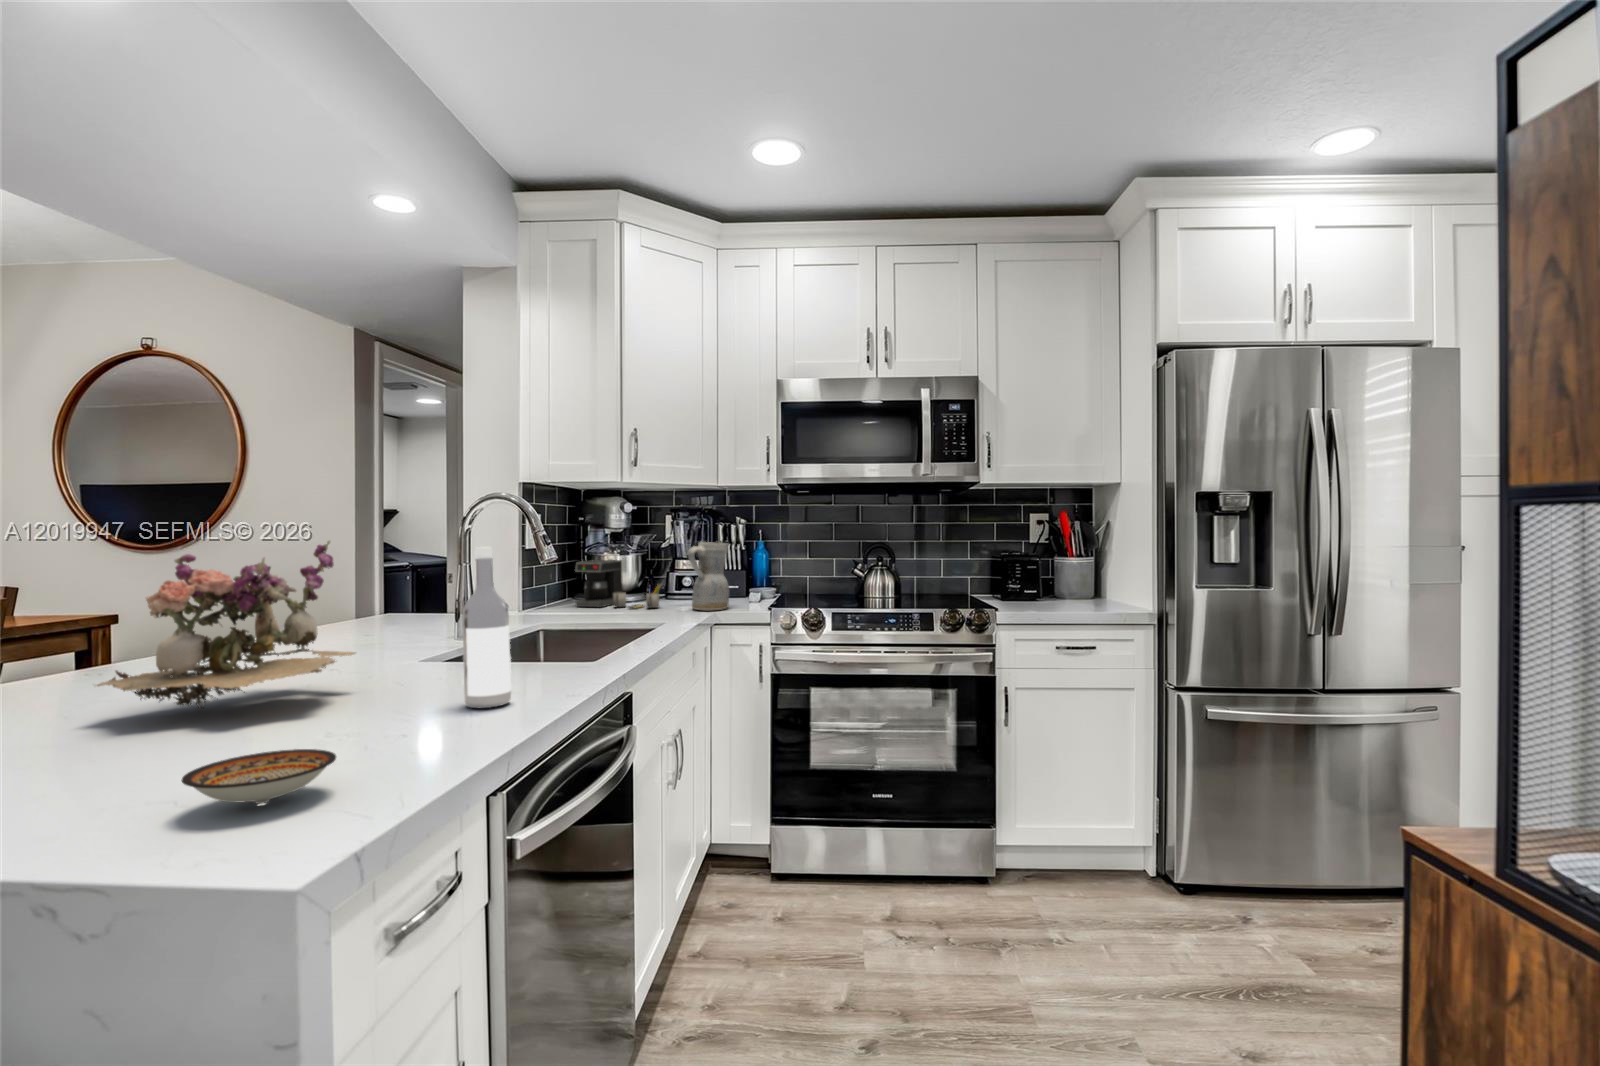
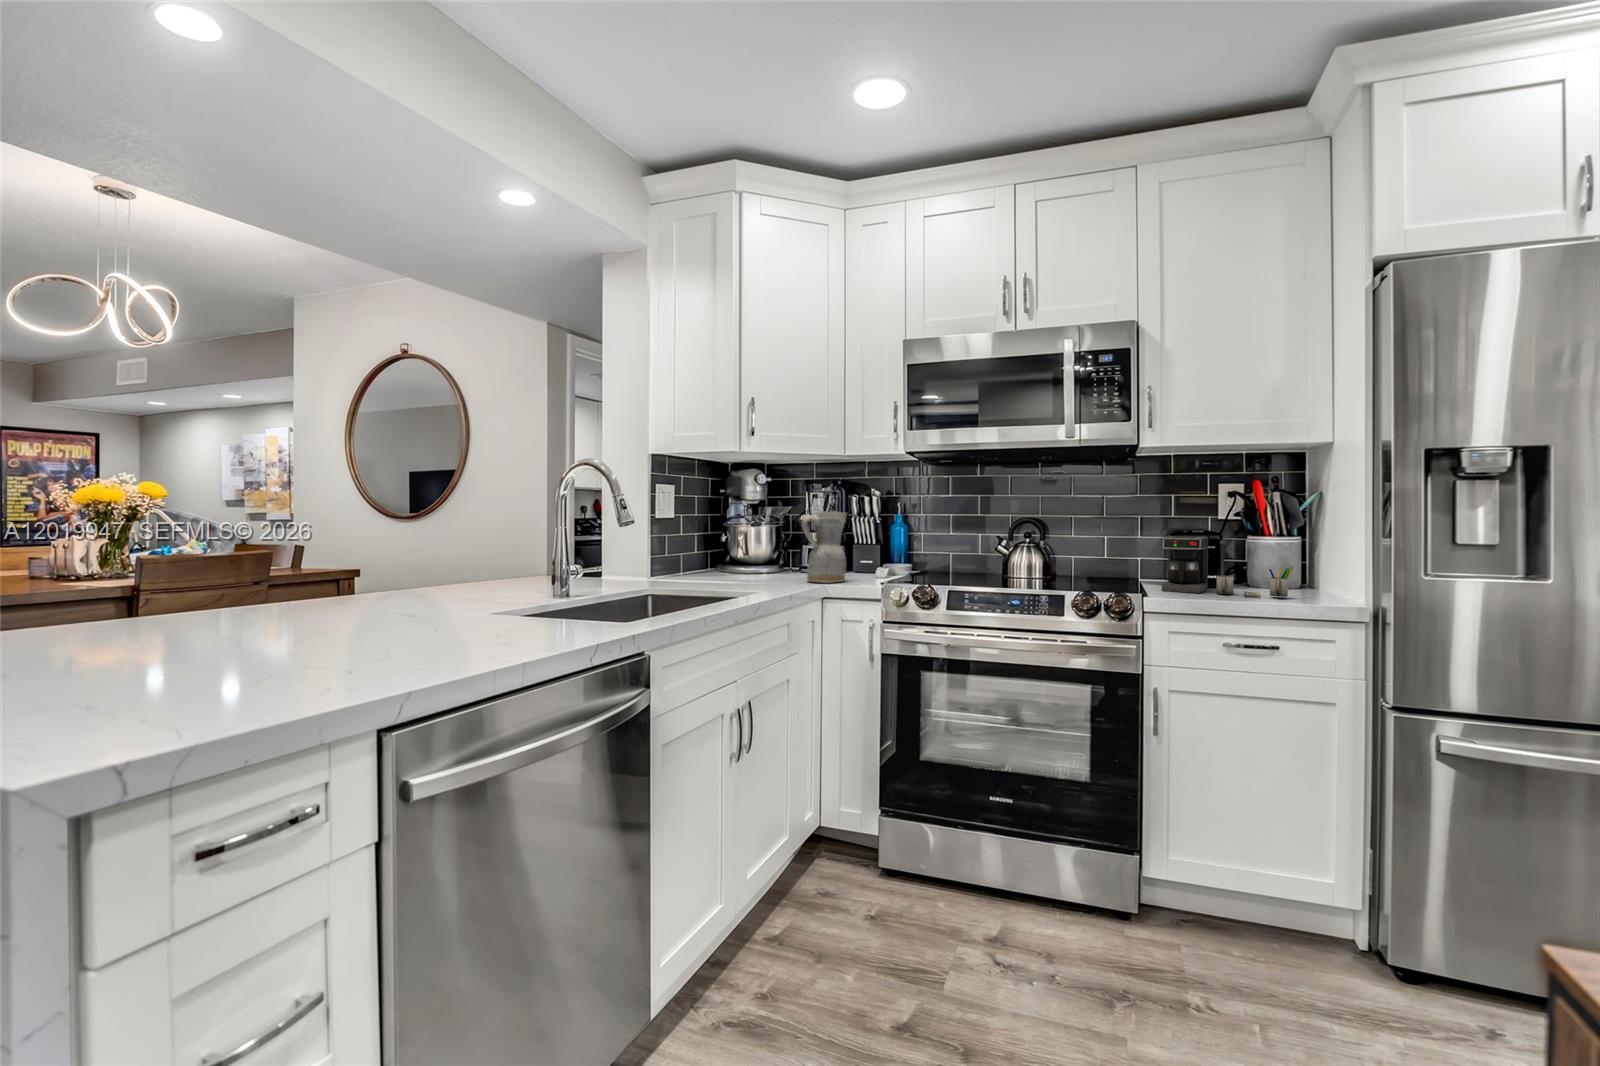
flower arrangement: present [96,540,356,709] -> none [173,484,405,633]
wine bottle: present [462,547,511,708] -> none [465,485,513,647]
coffee maker: present [575,560,661,608] -> present [1162,536,1293,597]
ceramic bowl: present [182,749,336,804] -> none [80,658,241,704]

